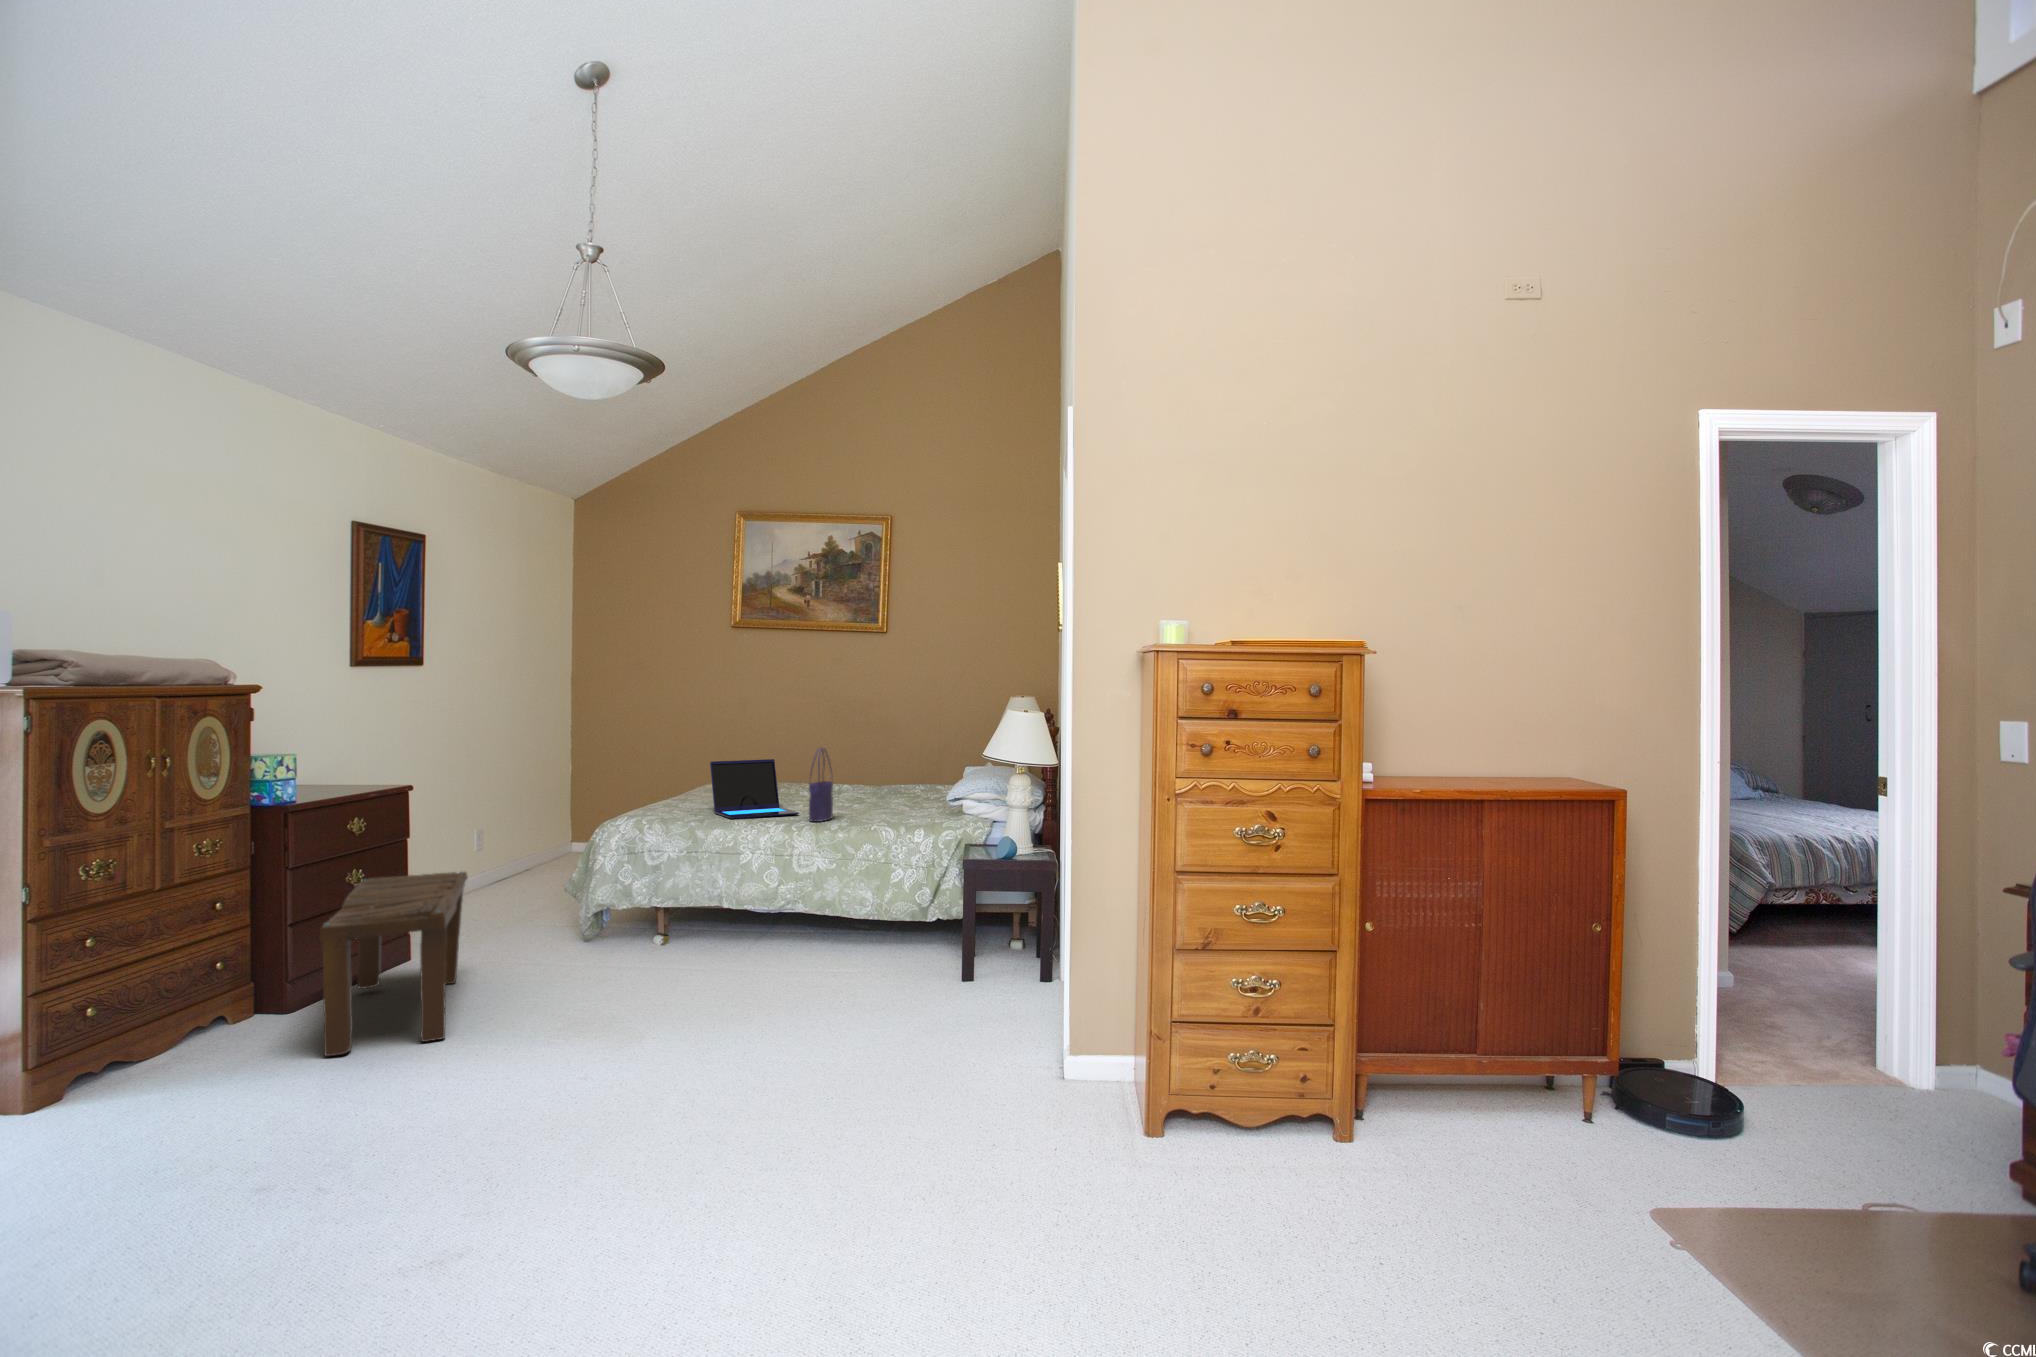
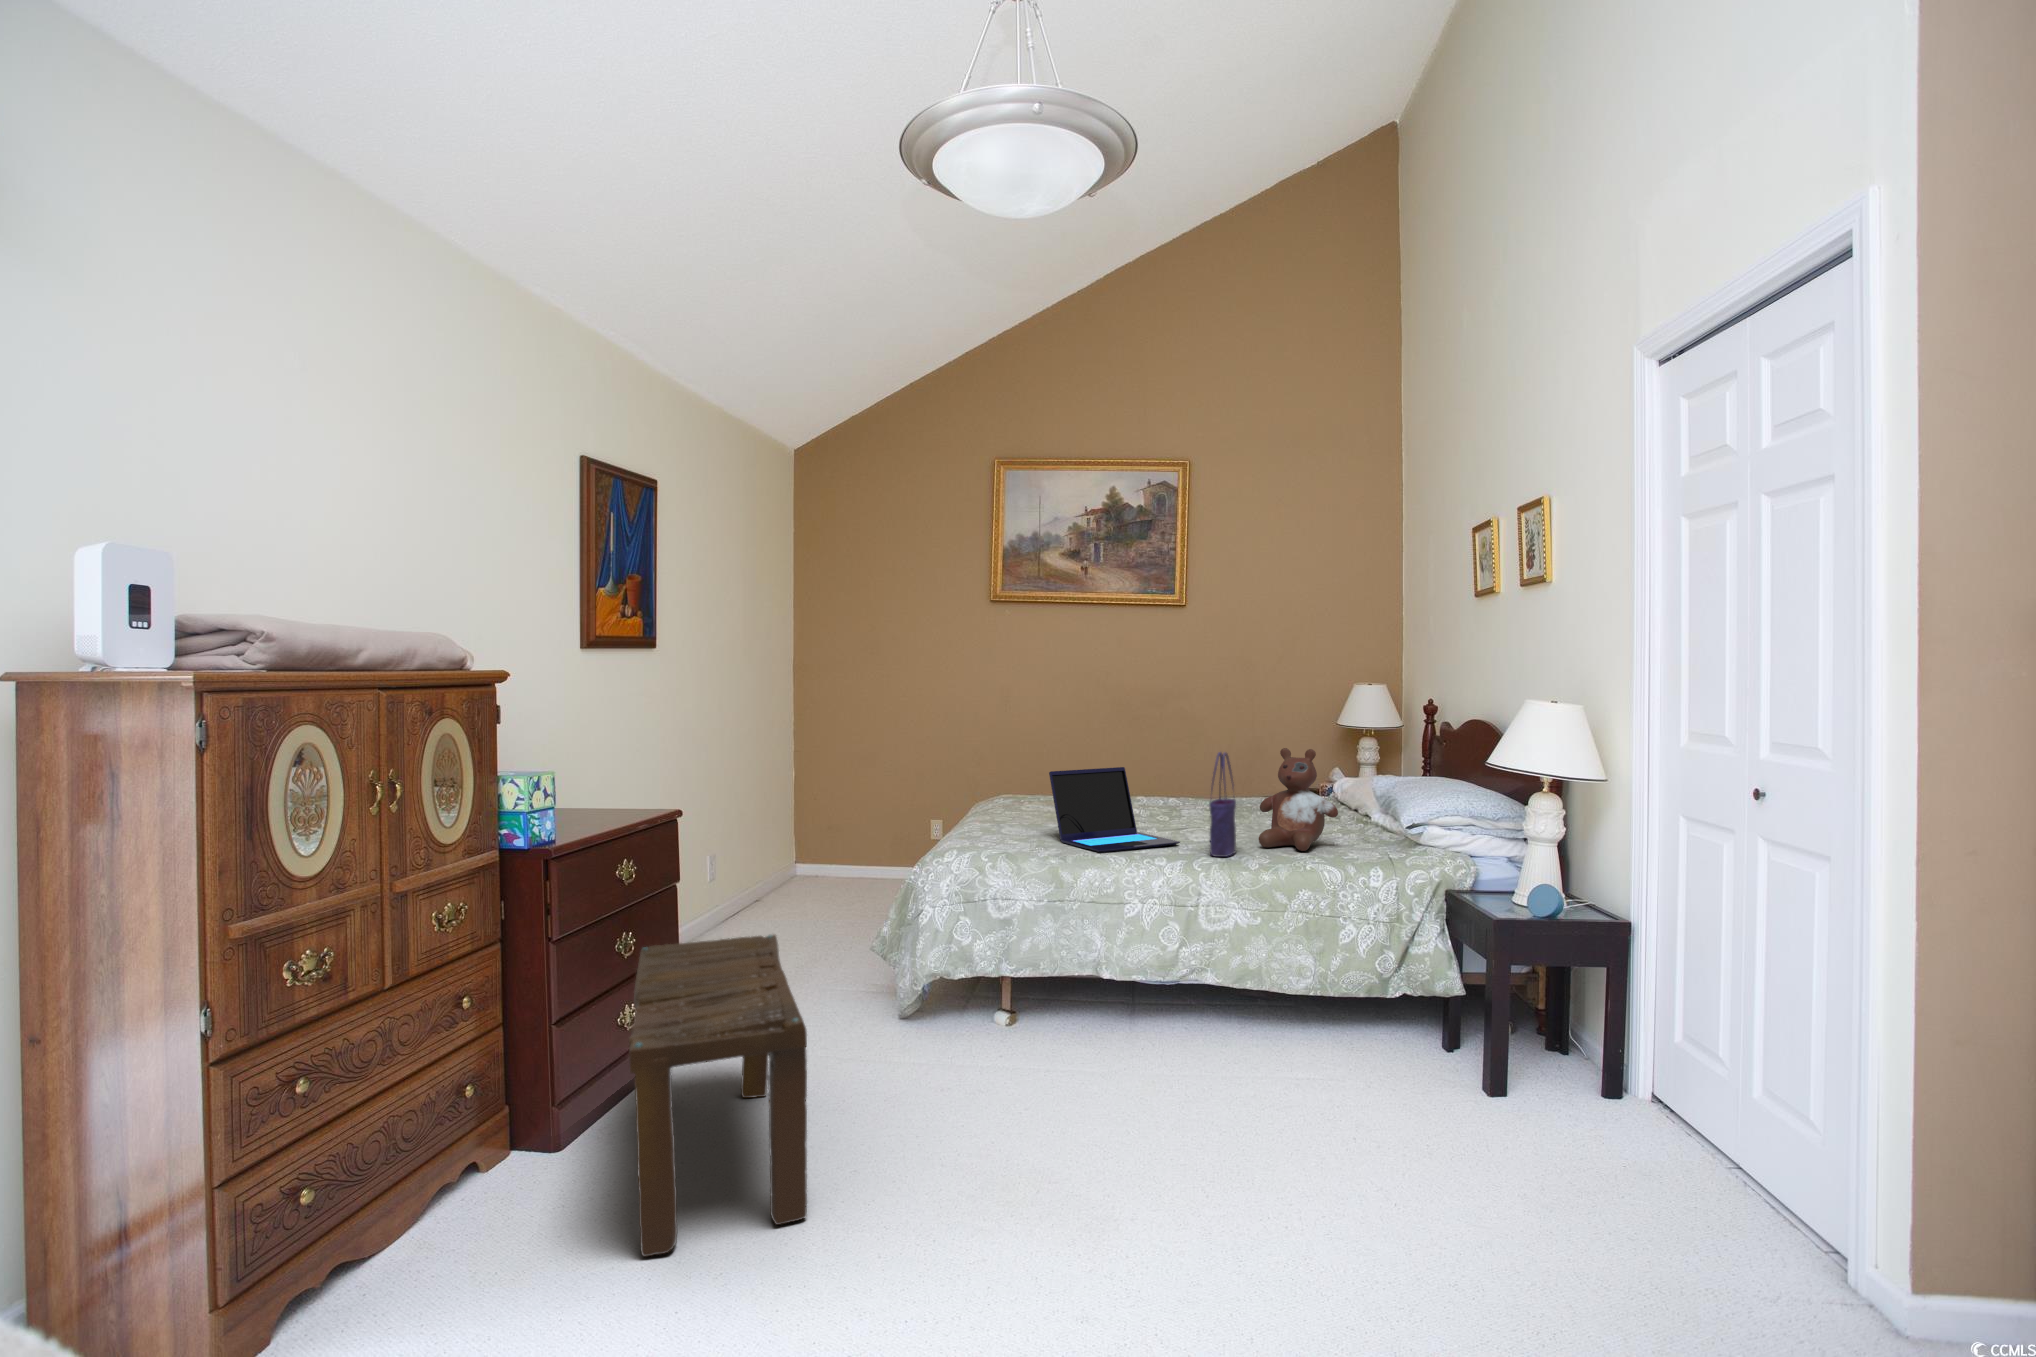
stuffed bear: none [855,746,912,819] -> present [1259,748,1338,851]

